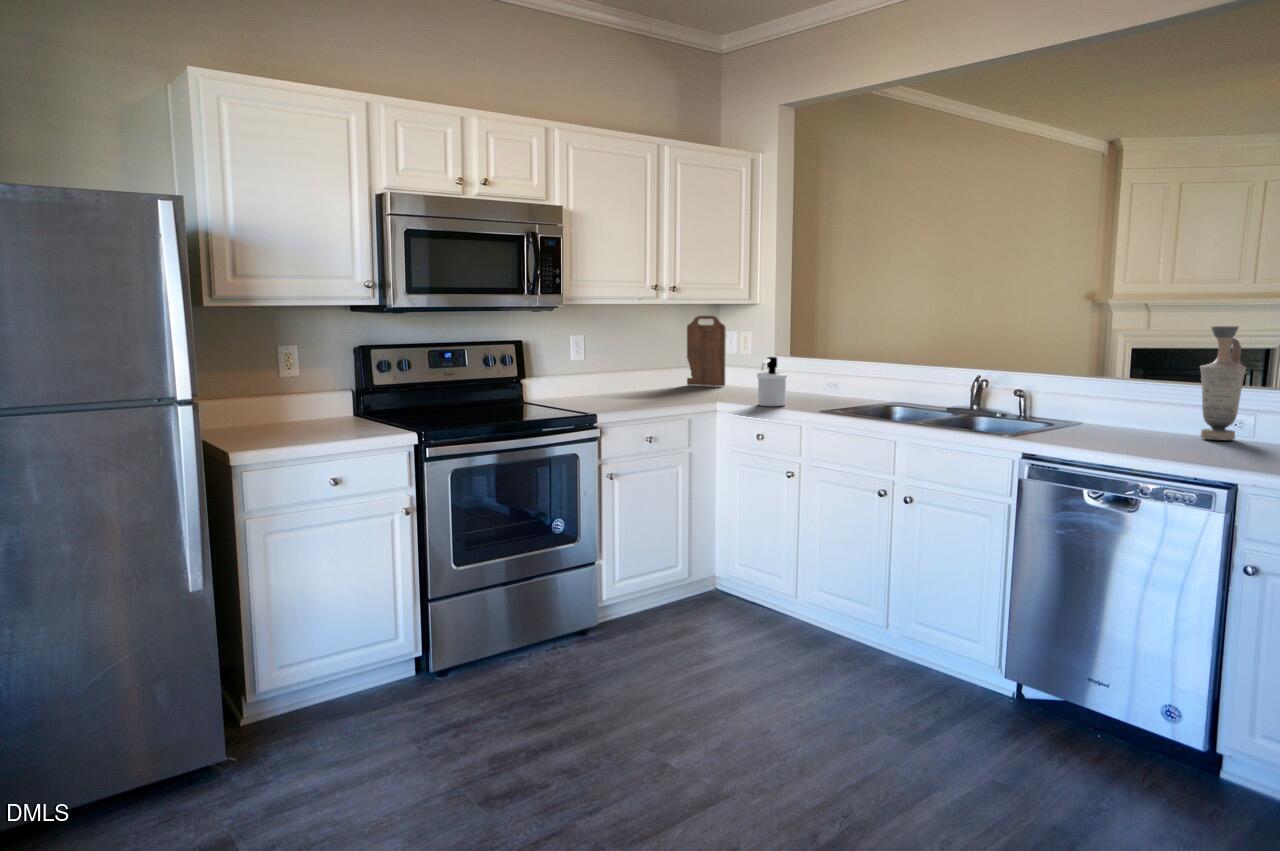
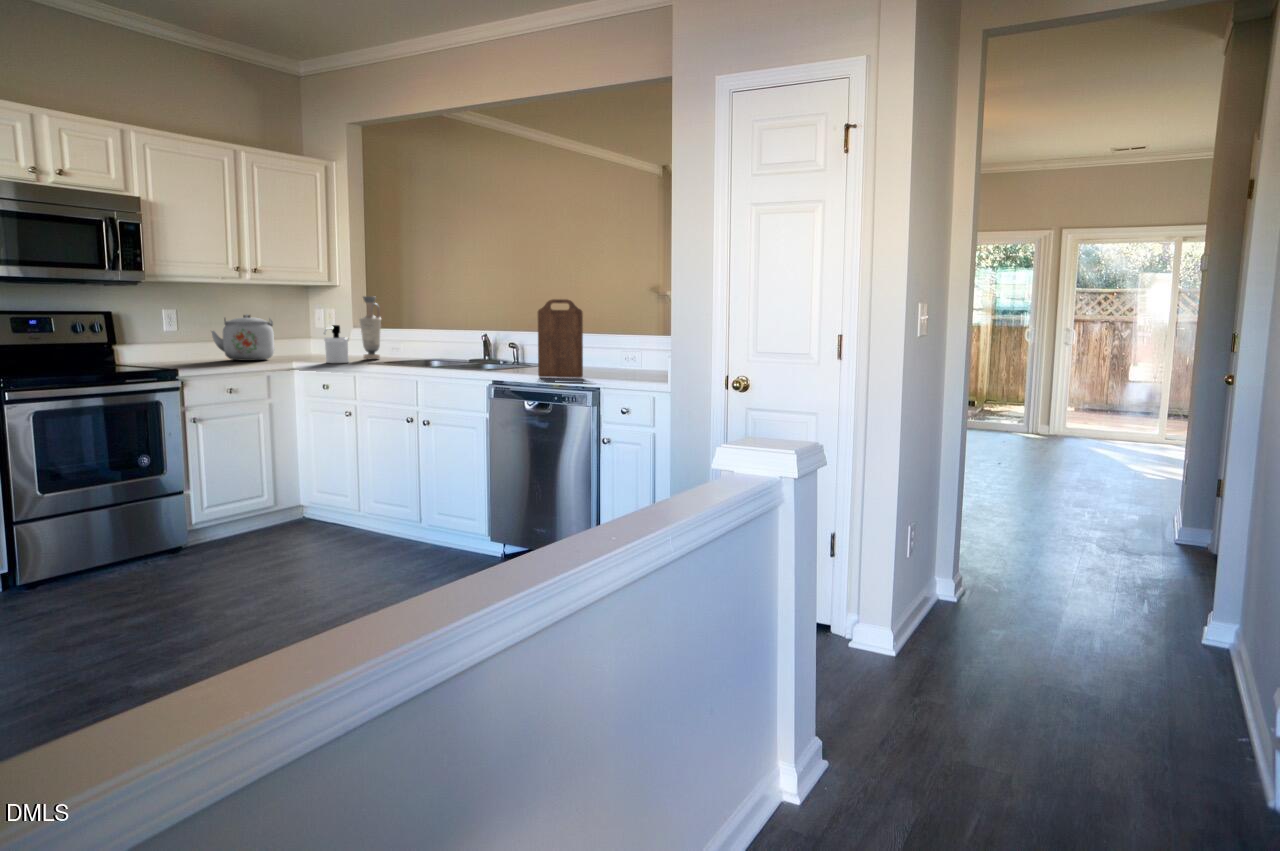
cutting board: present [687,315,726,386] -> present [538,299,583,378]
vase: present [1200,326,1246,440] -> present [359,296,381,359]
kettle: none [621,342,691,398] -> present [211,314,275,361]

